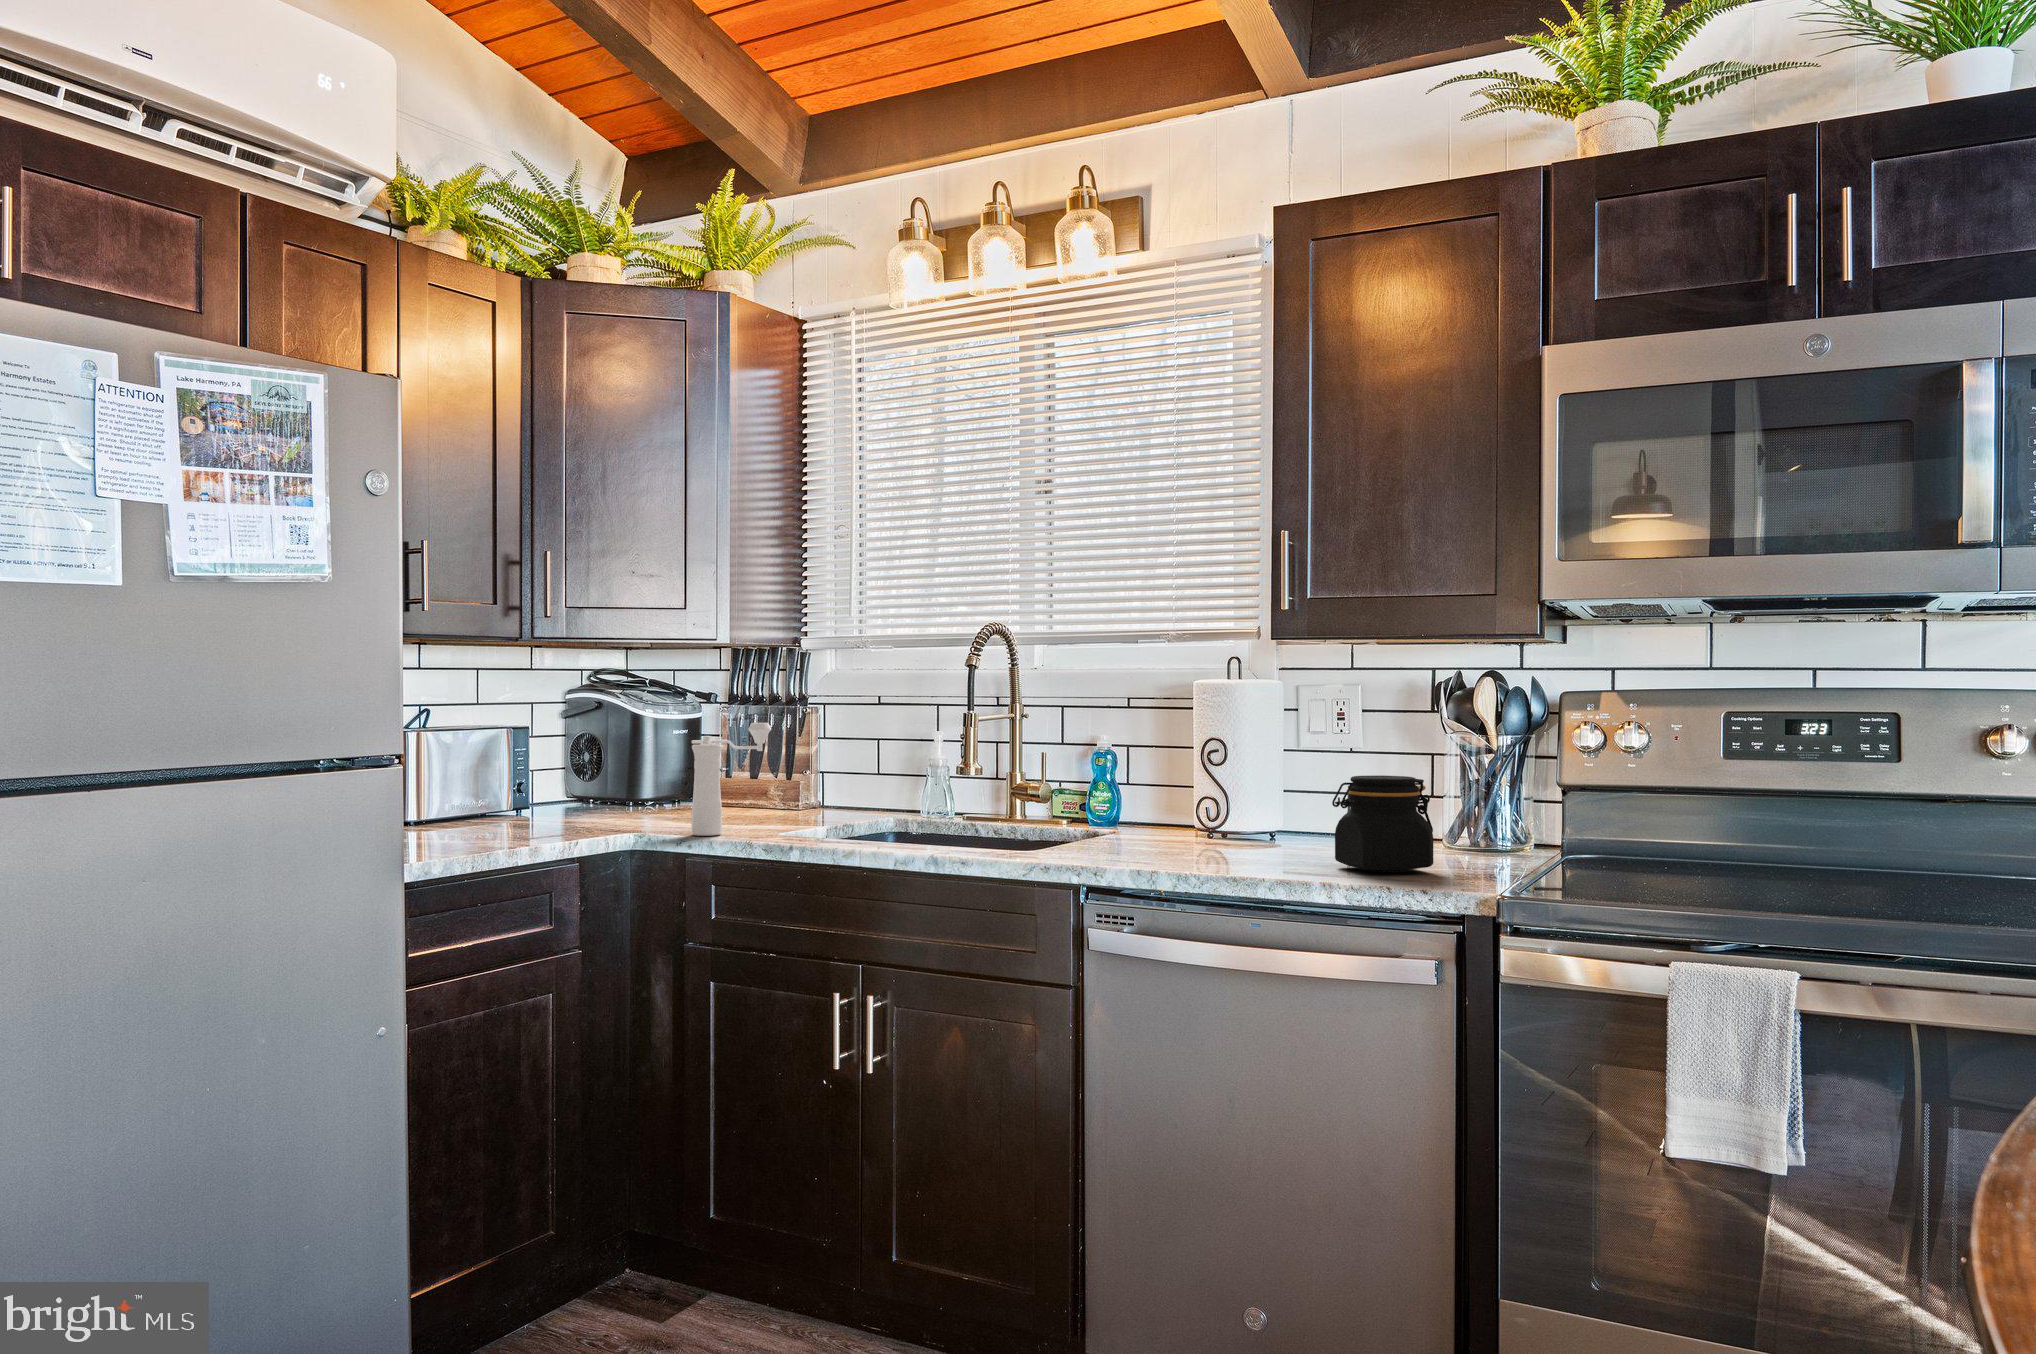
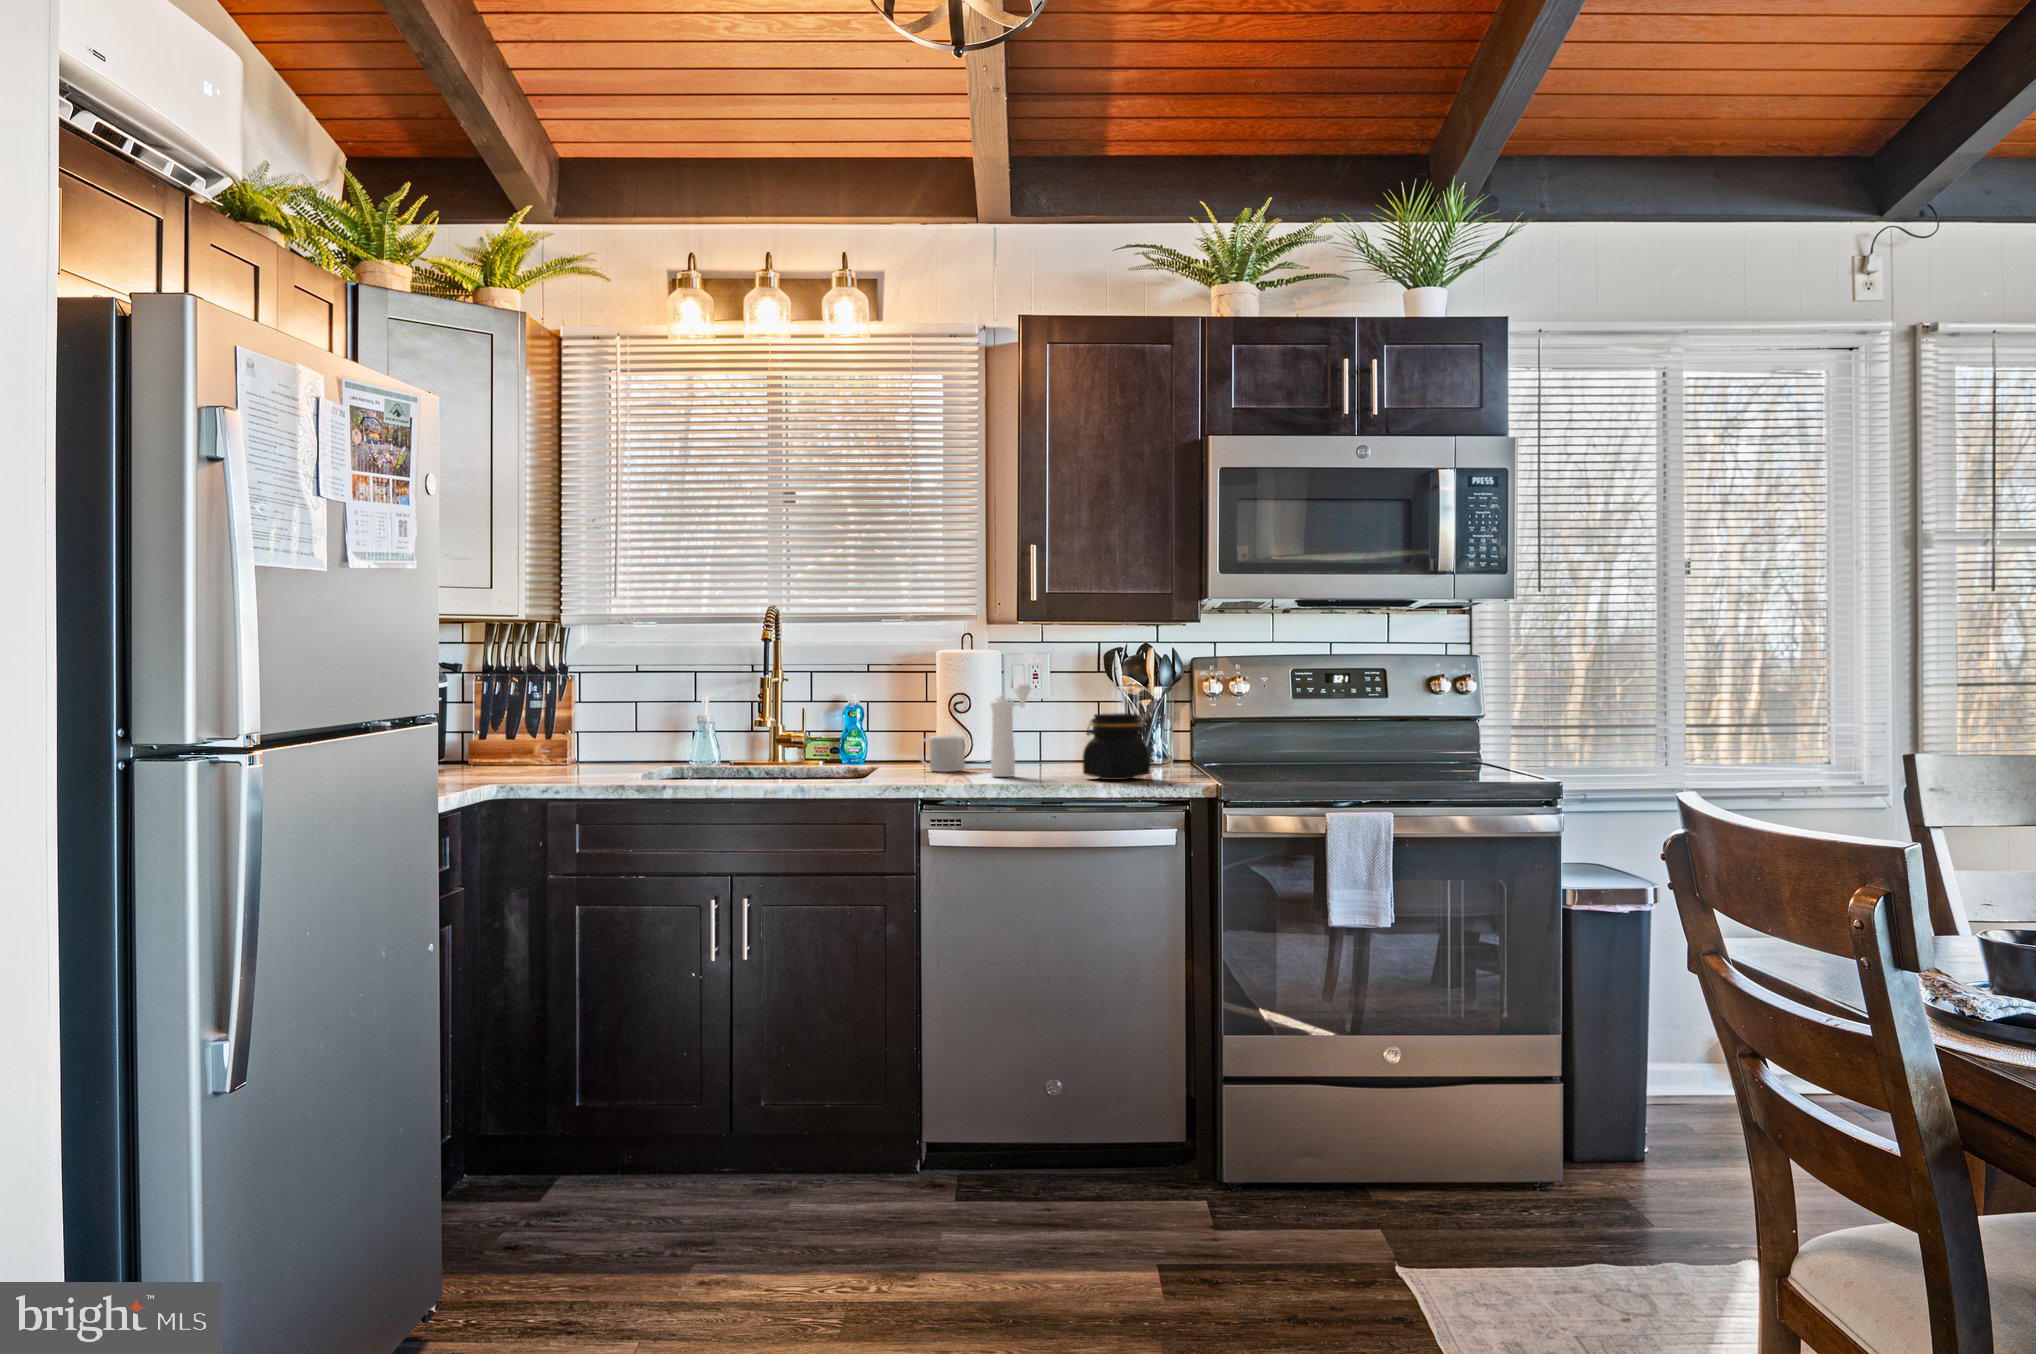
pepper mill: present [691,723,771,836] -> present [990,684,1032,777]
mug: none [1160,793,1220,842] -> present [918,735,965,772]

